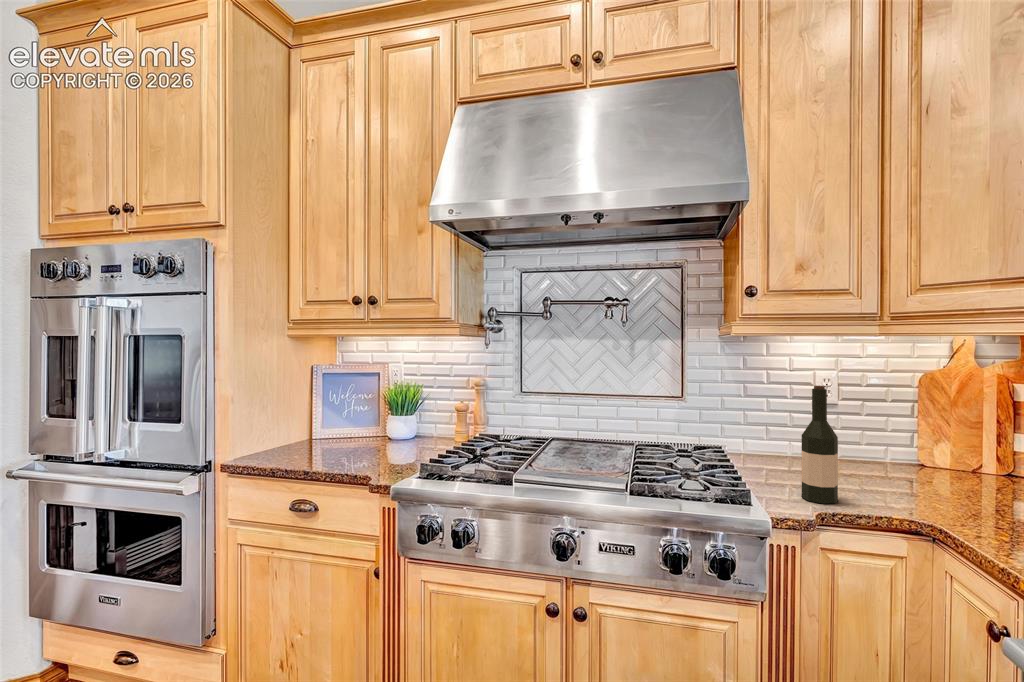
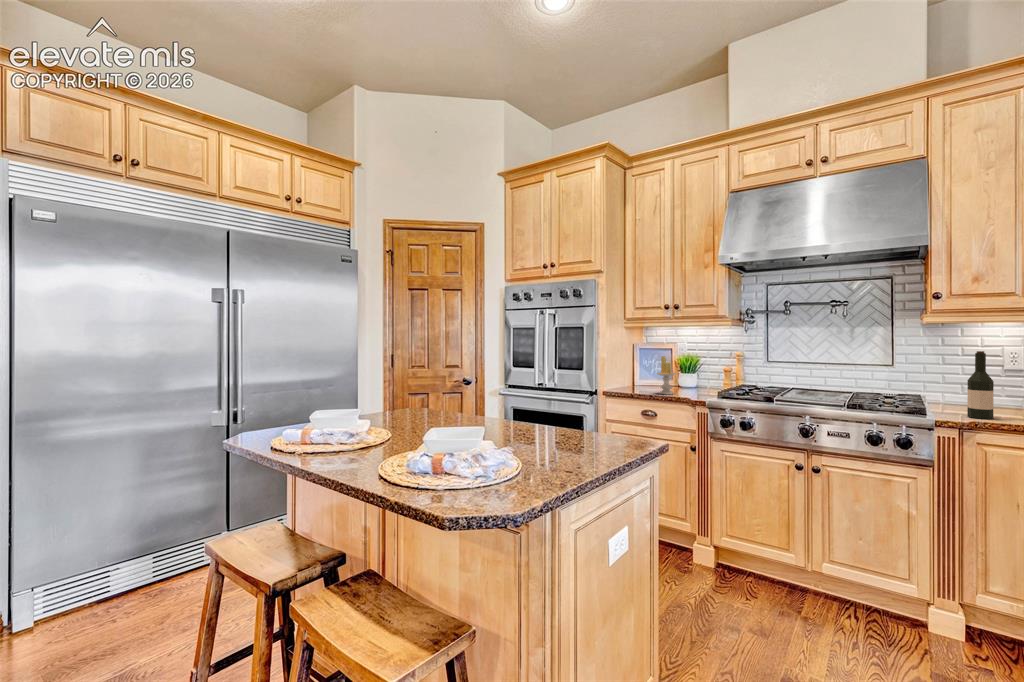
candle: none [324,391,362,465] -> present [657,356,676,394]

